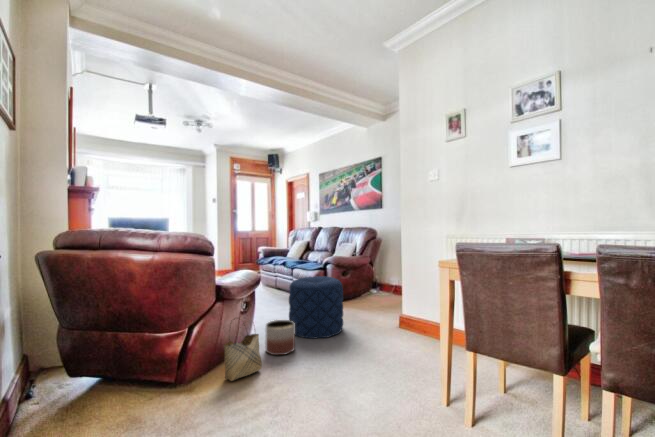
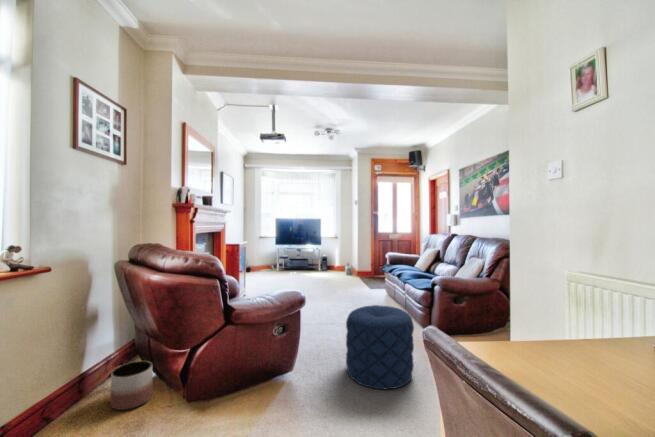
planter: present [266,320,295,355] -> present [110,361,153,410]
woven basket: present [224,323,262,381] -> none [224,348,269,417]

